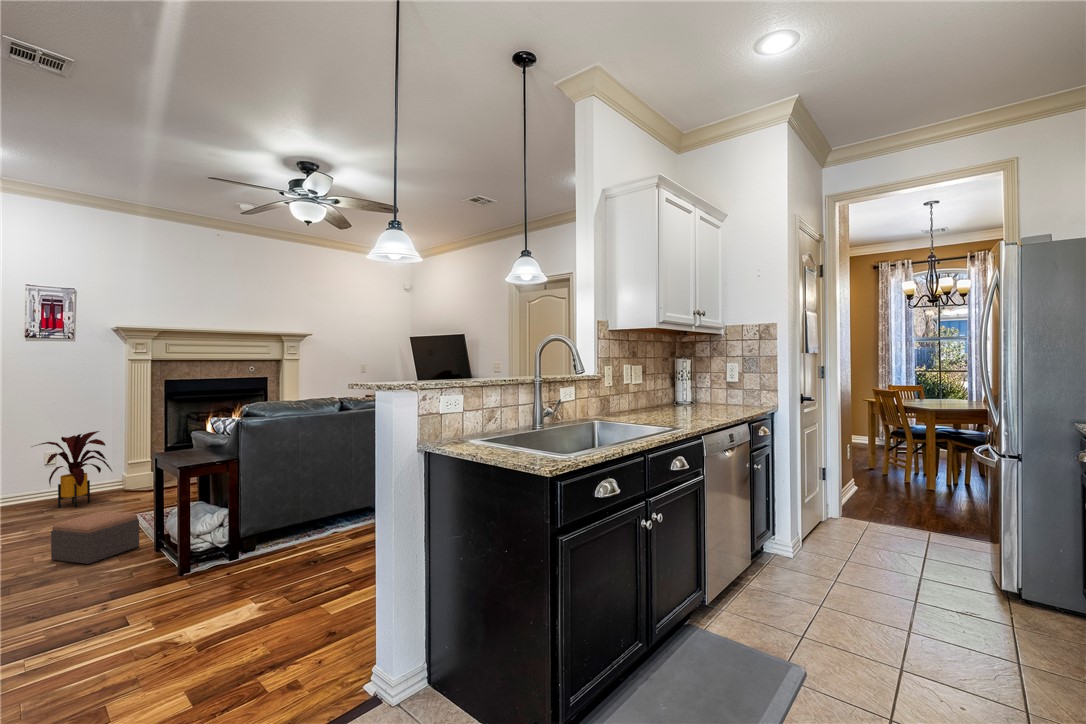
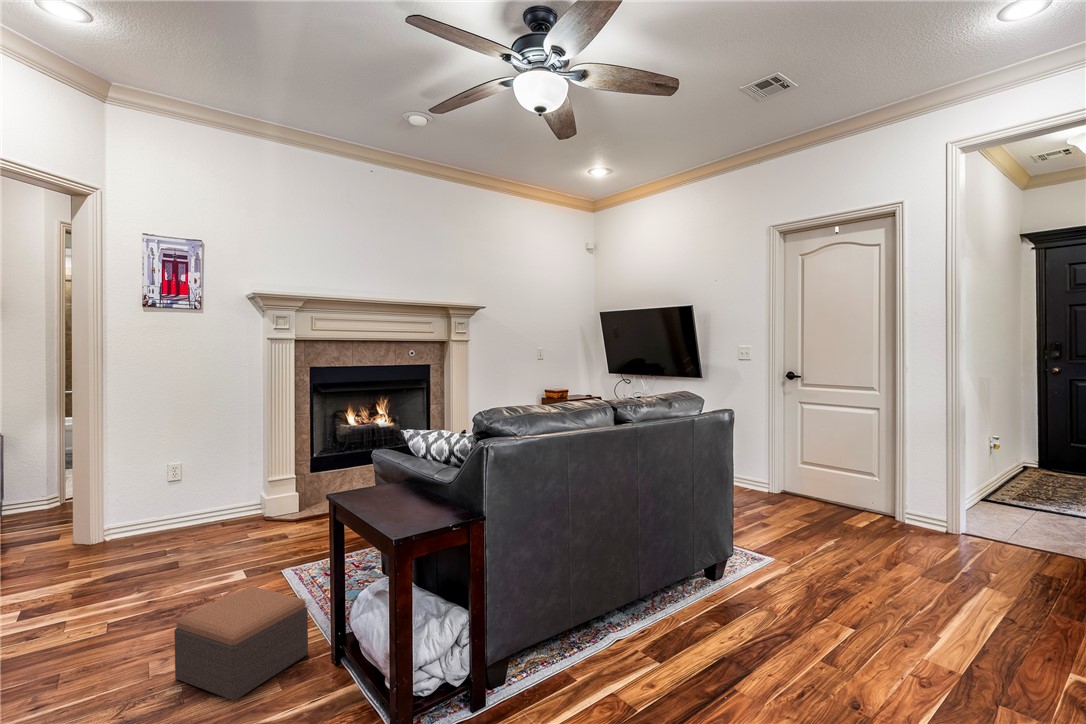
house plant: present [32,431,112,507] -> none [149,437,253,547]

